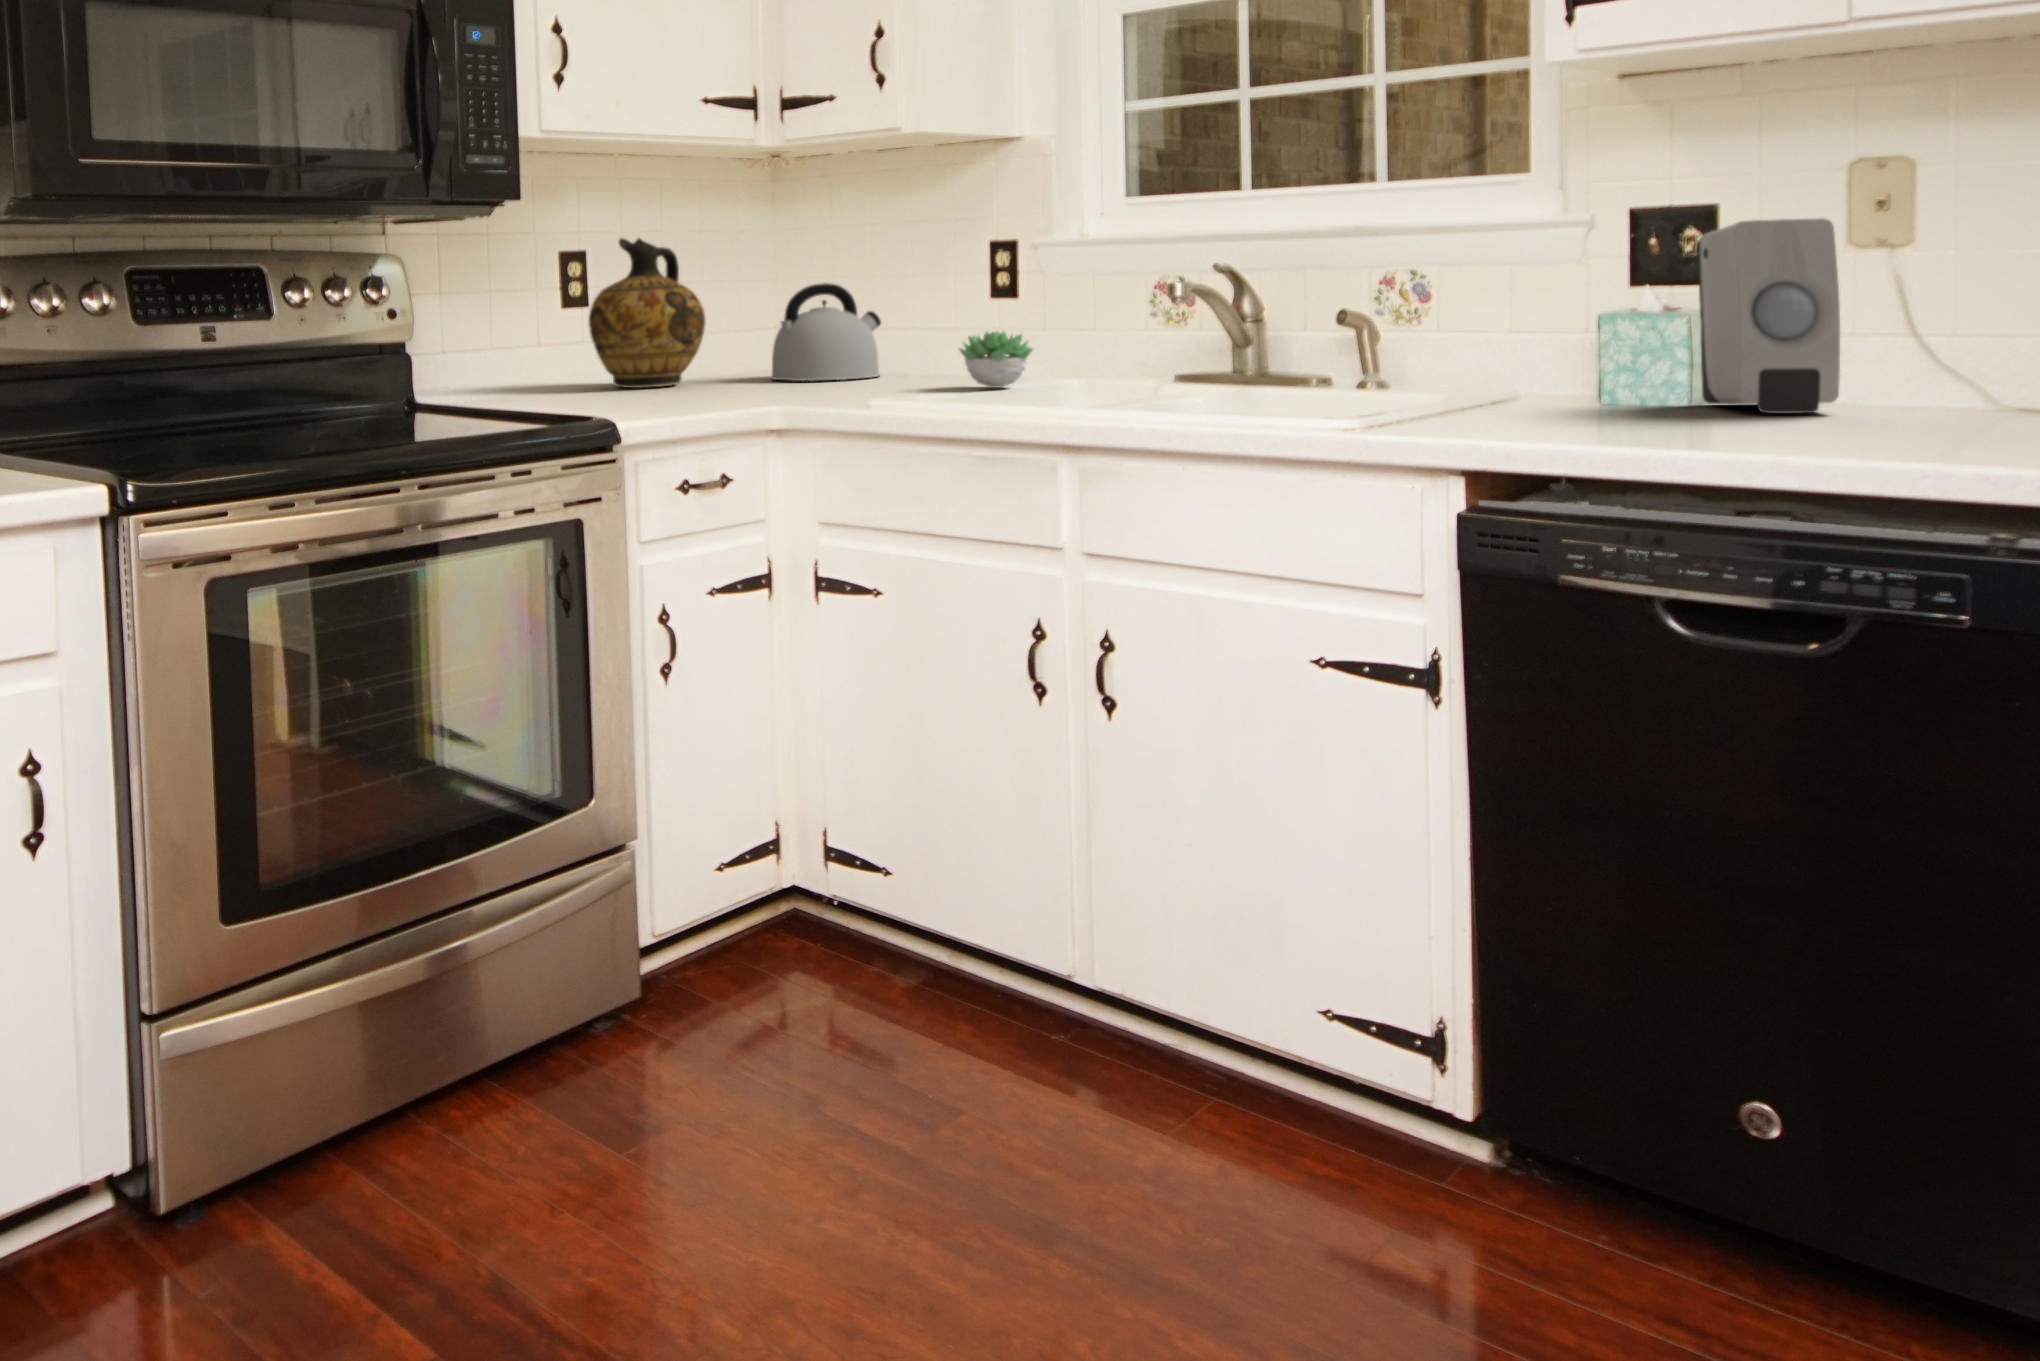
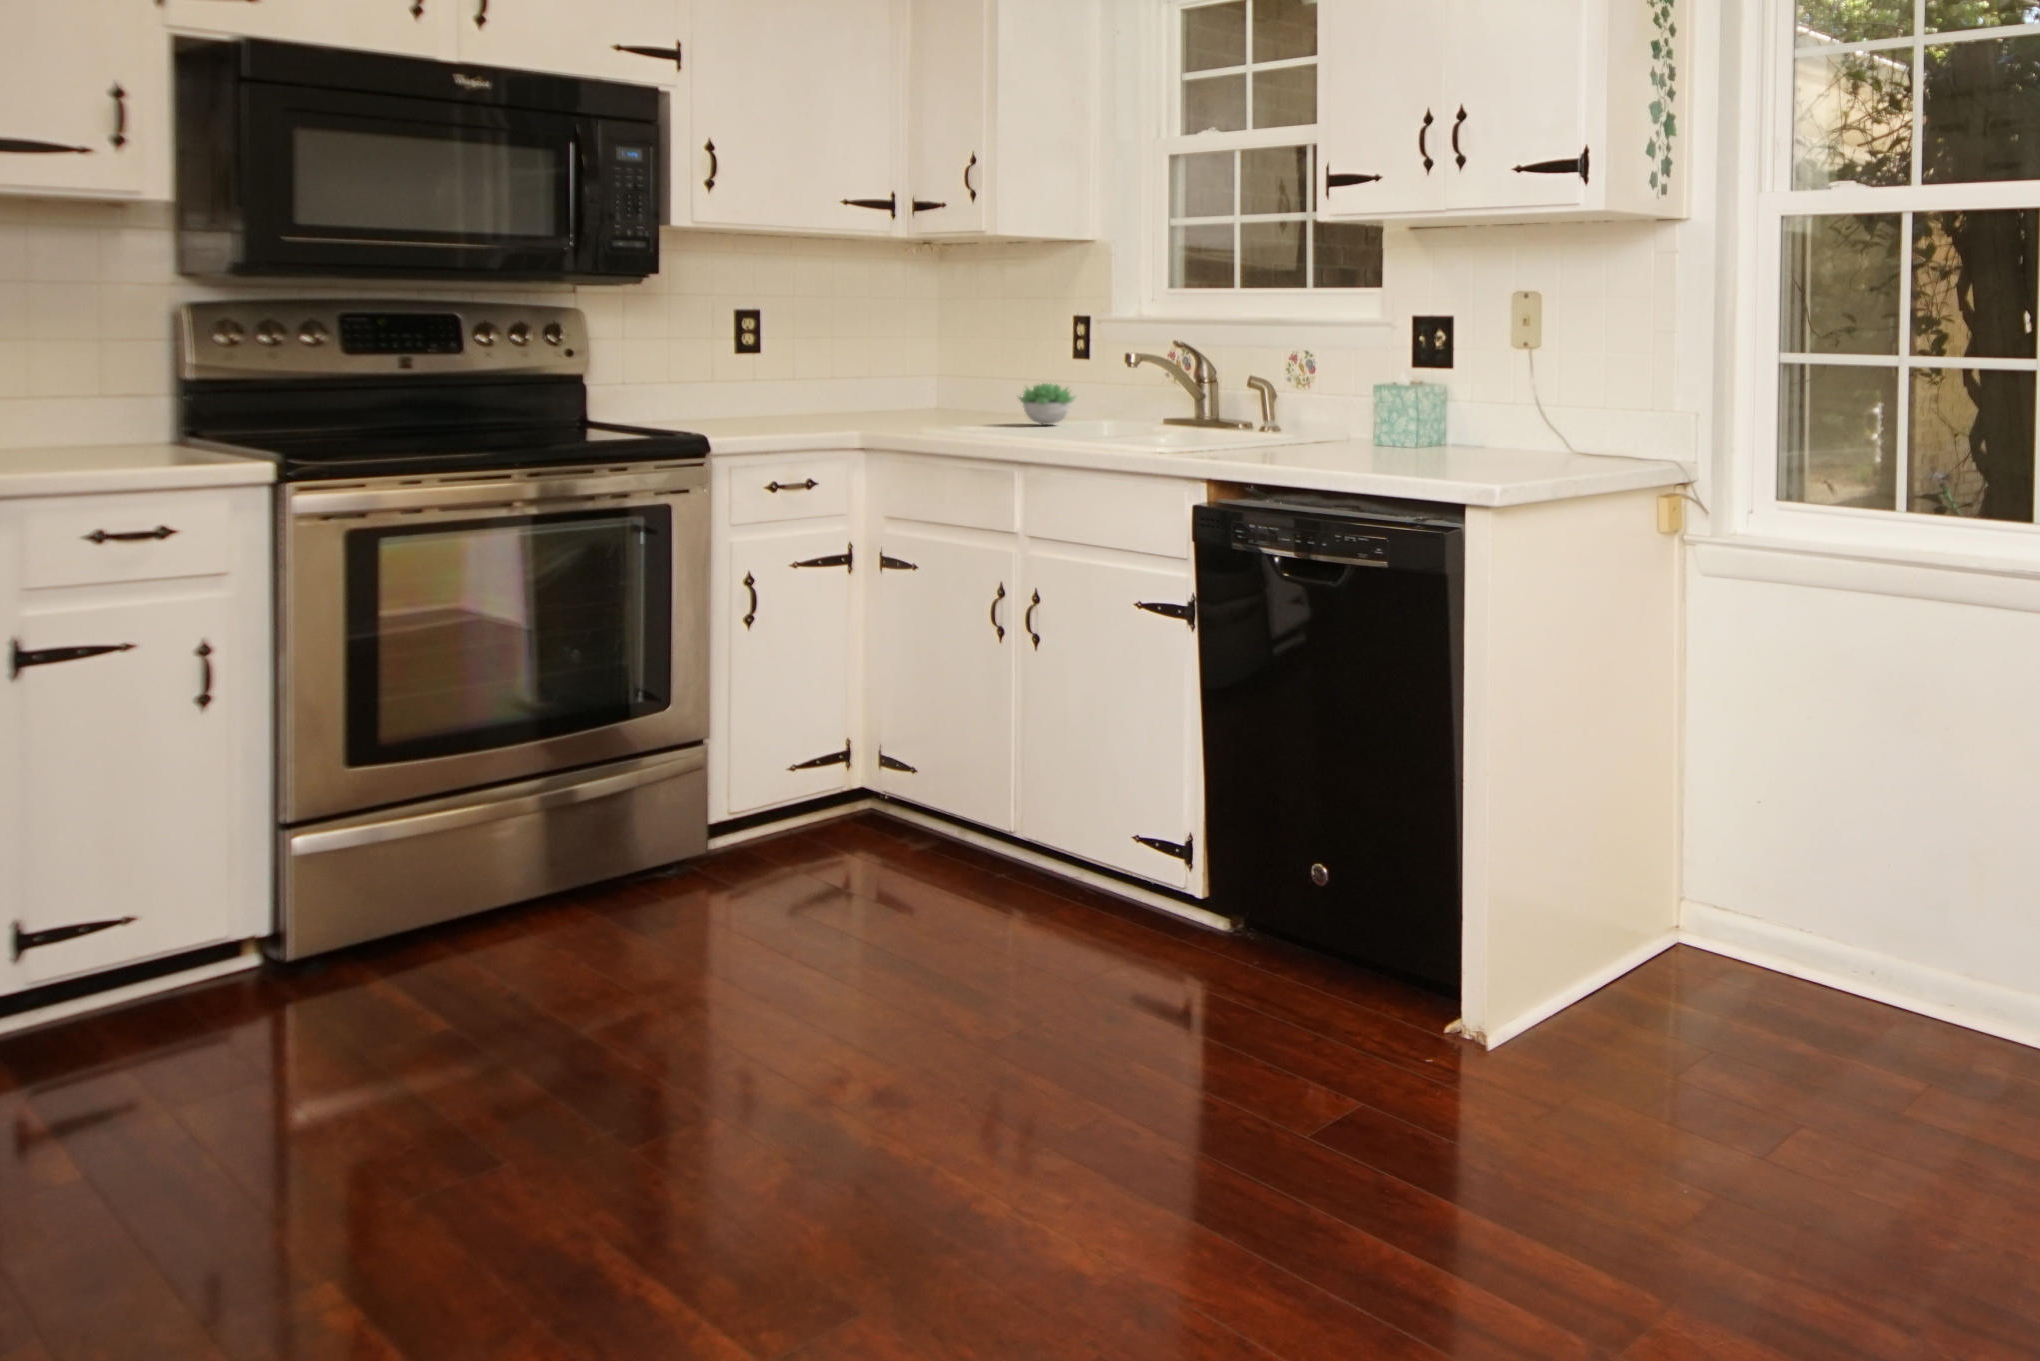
soap dispenser: present [1698,218,1840,413] -> none [1420,329,1488,455]
ceramic jug: present [589,238,705,388] -> none [757,301,856,416]
kettle: present [771,283,881,381] -> none [910,342,1005,416]

